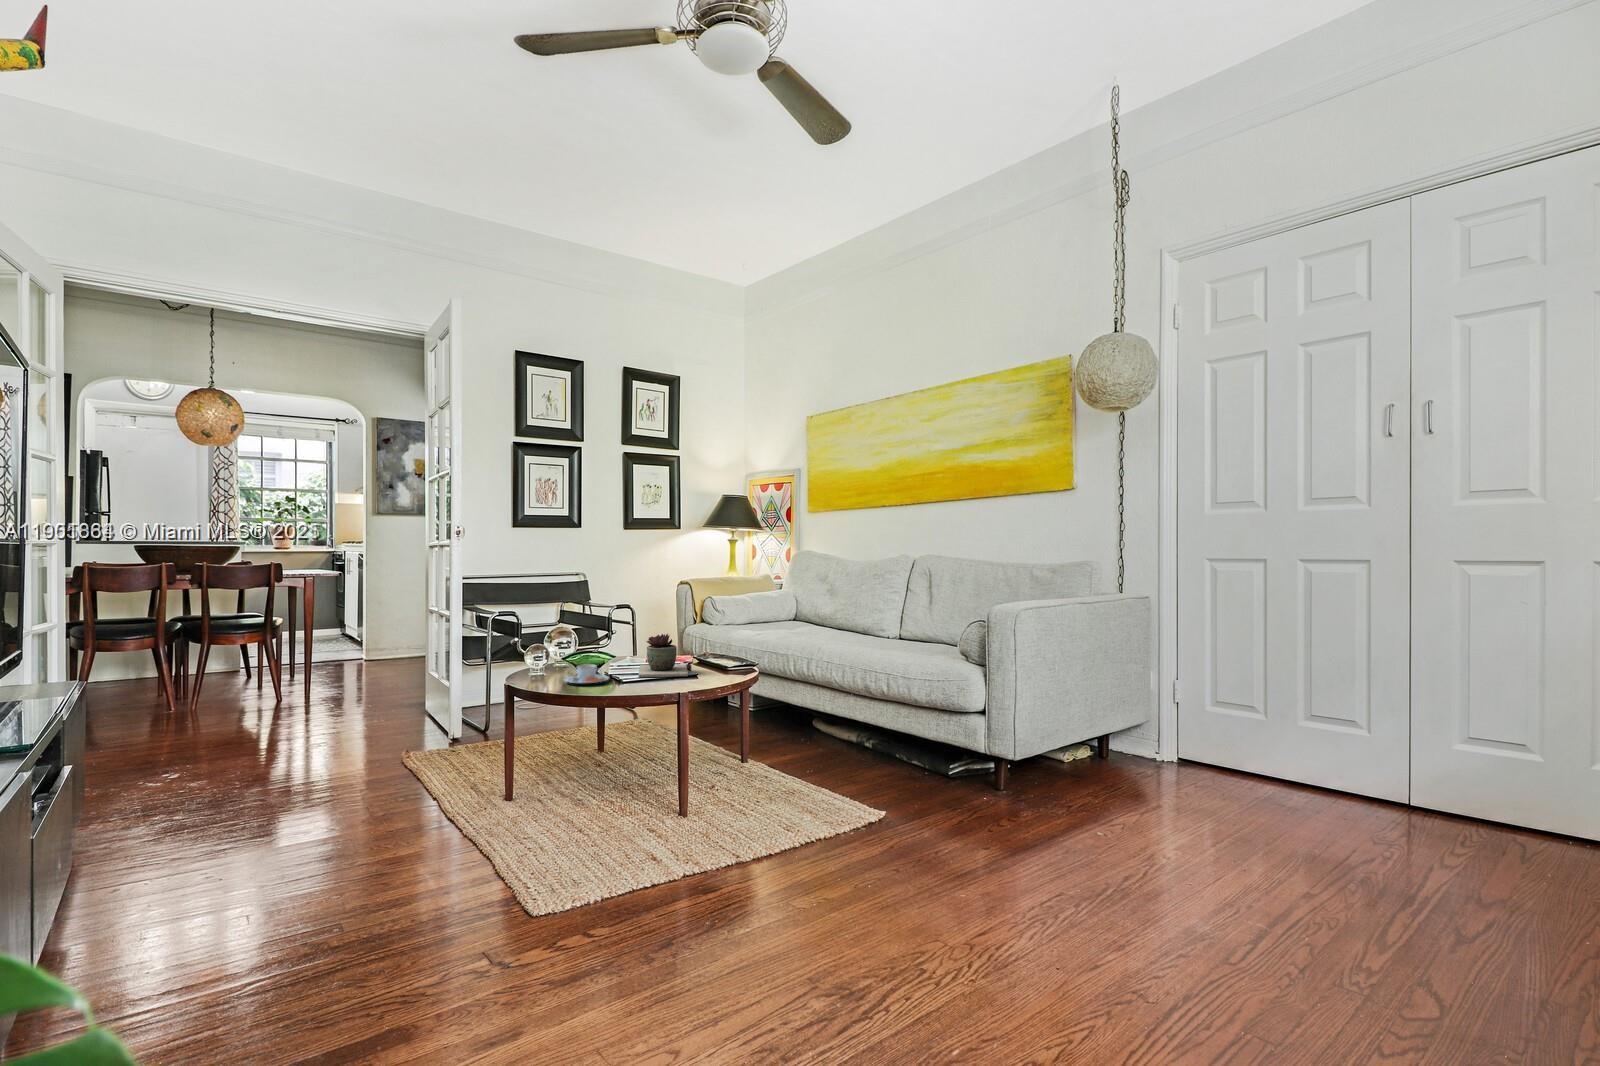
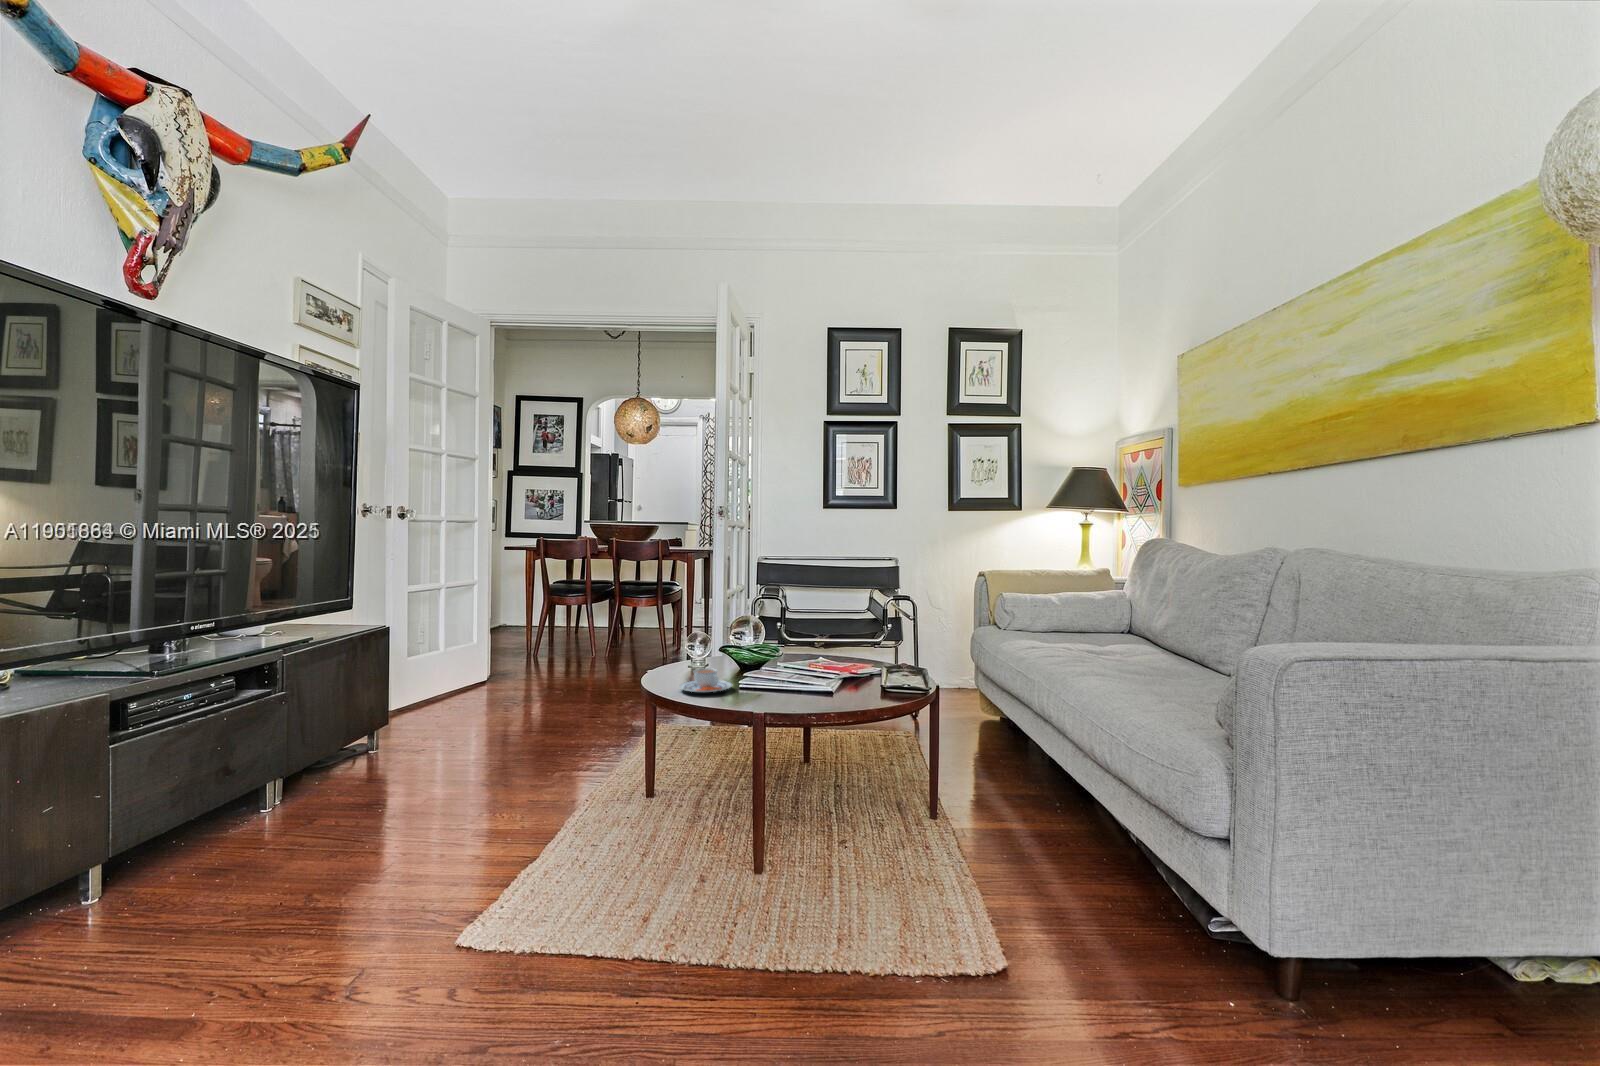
succulent plant: present [638,634,688,677] -> none [771,638,855,697]

